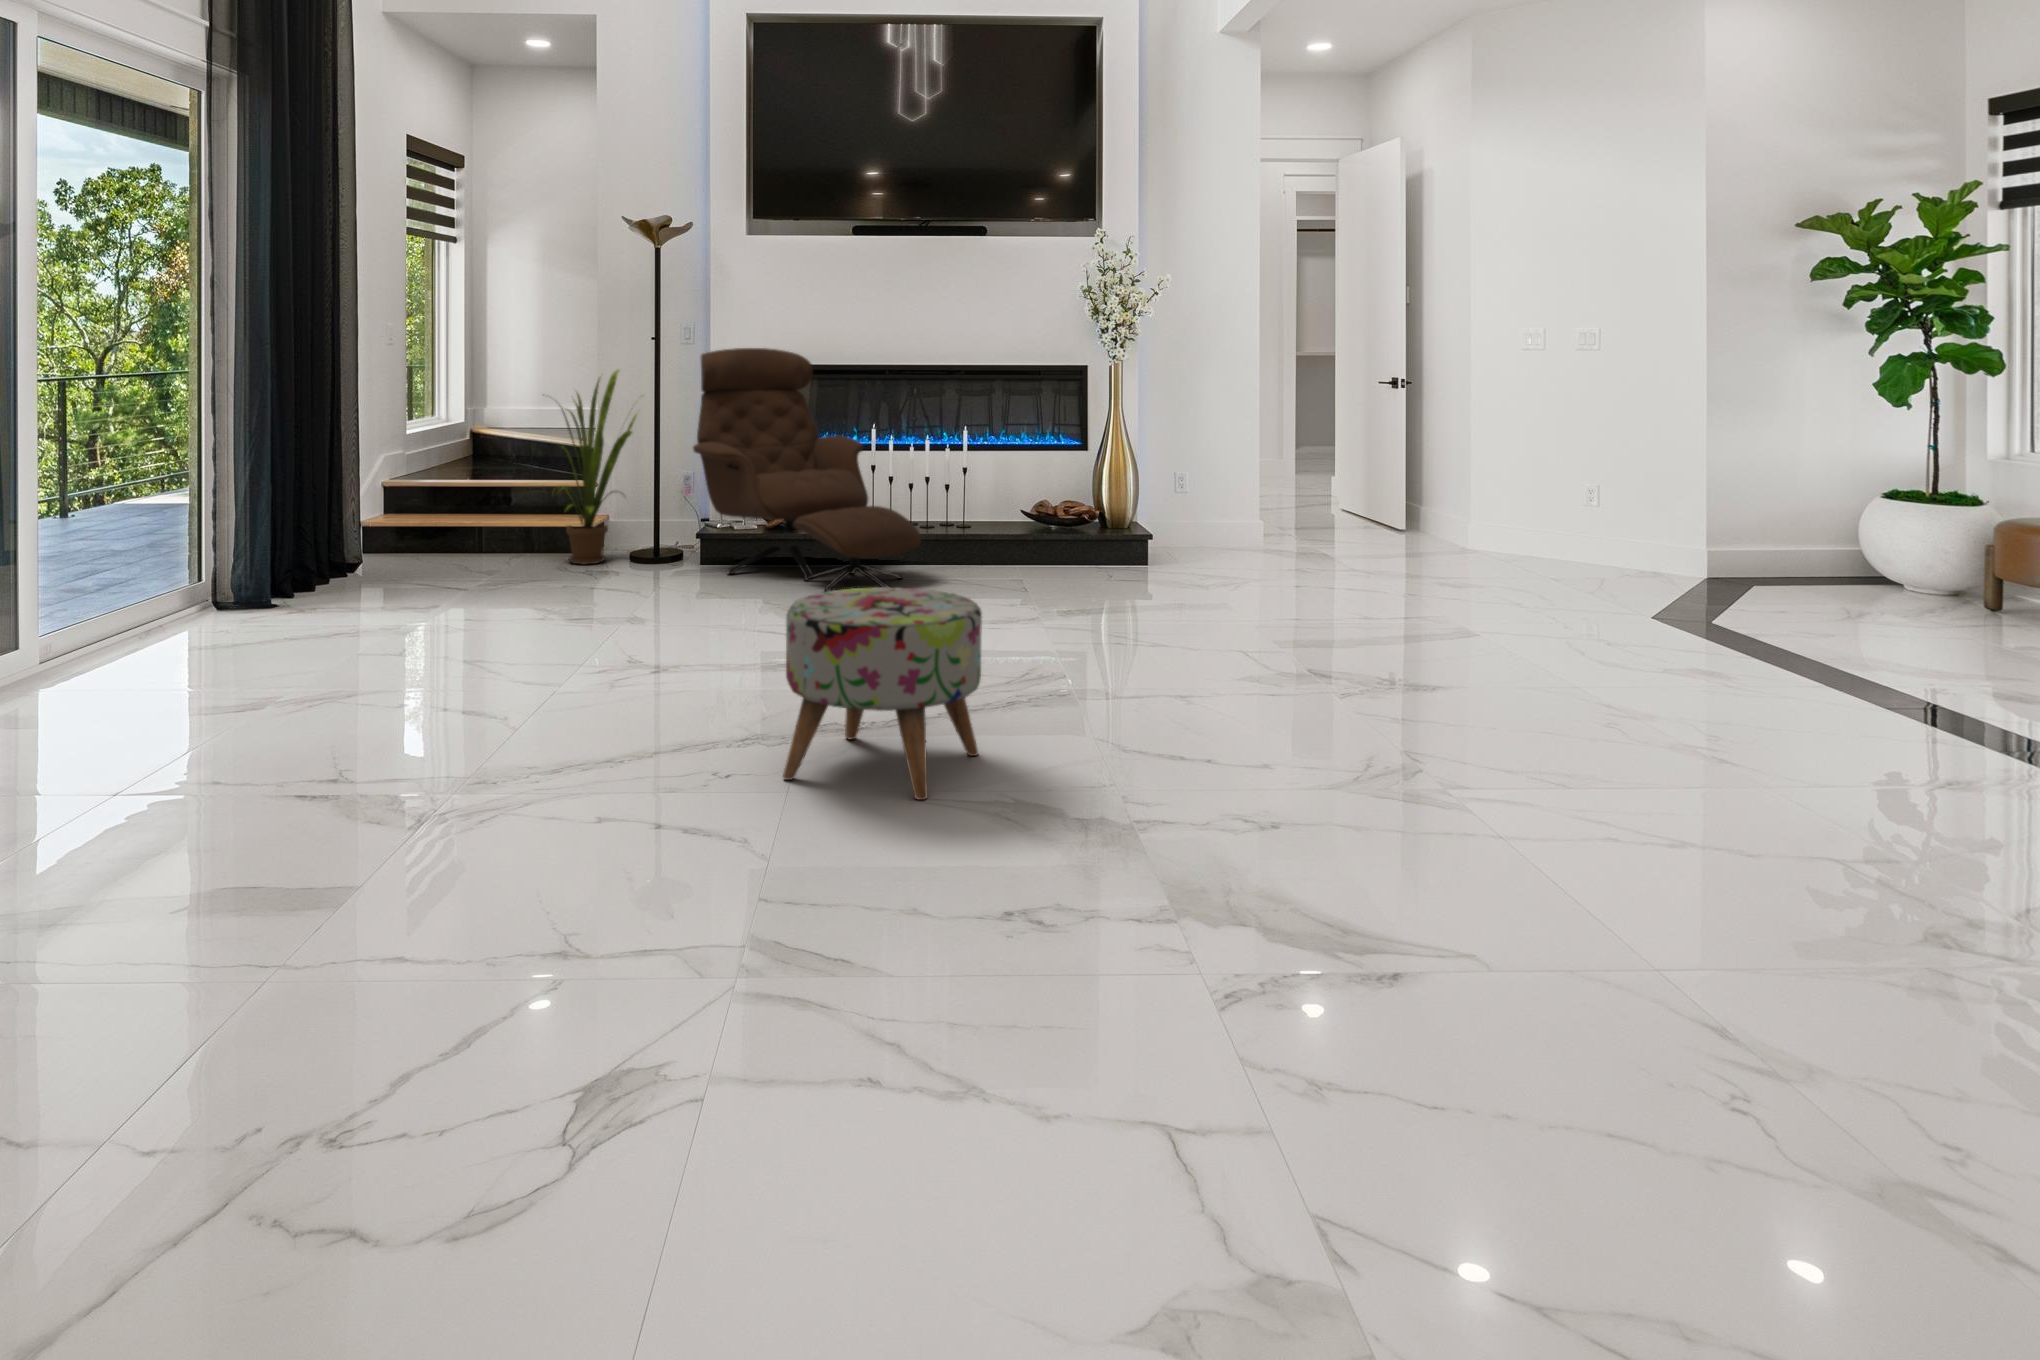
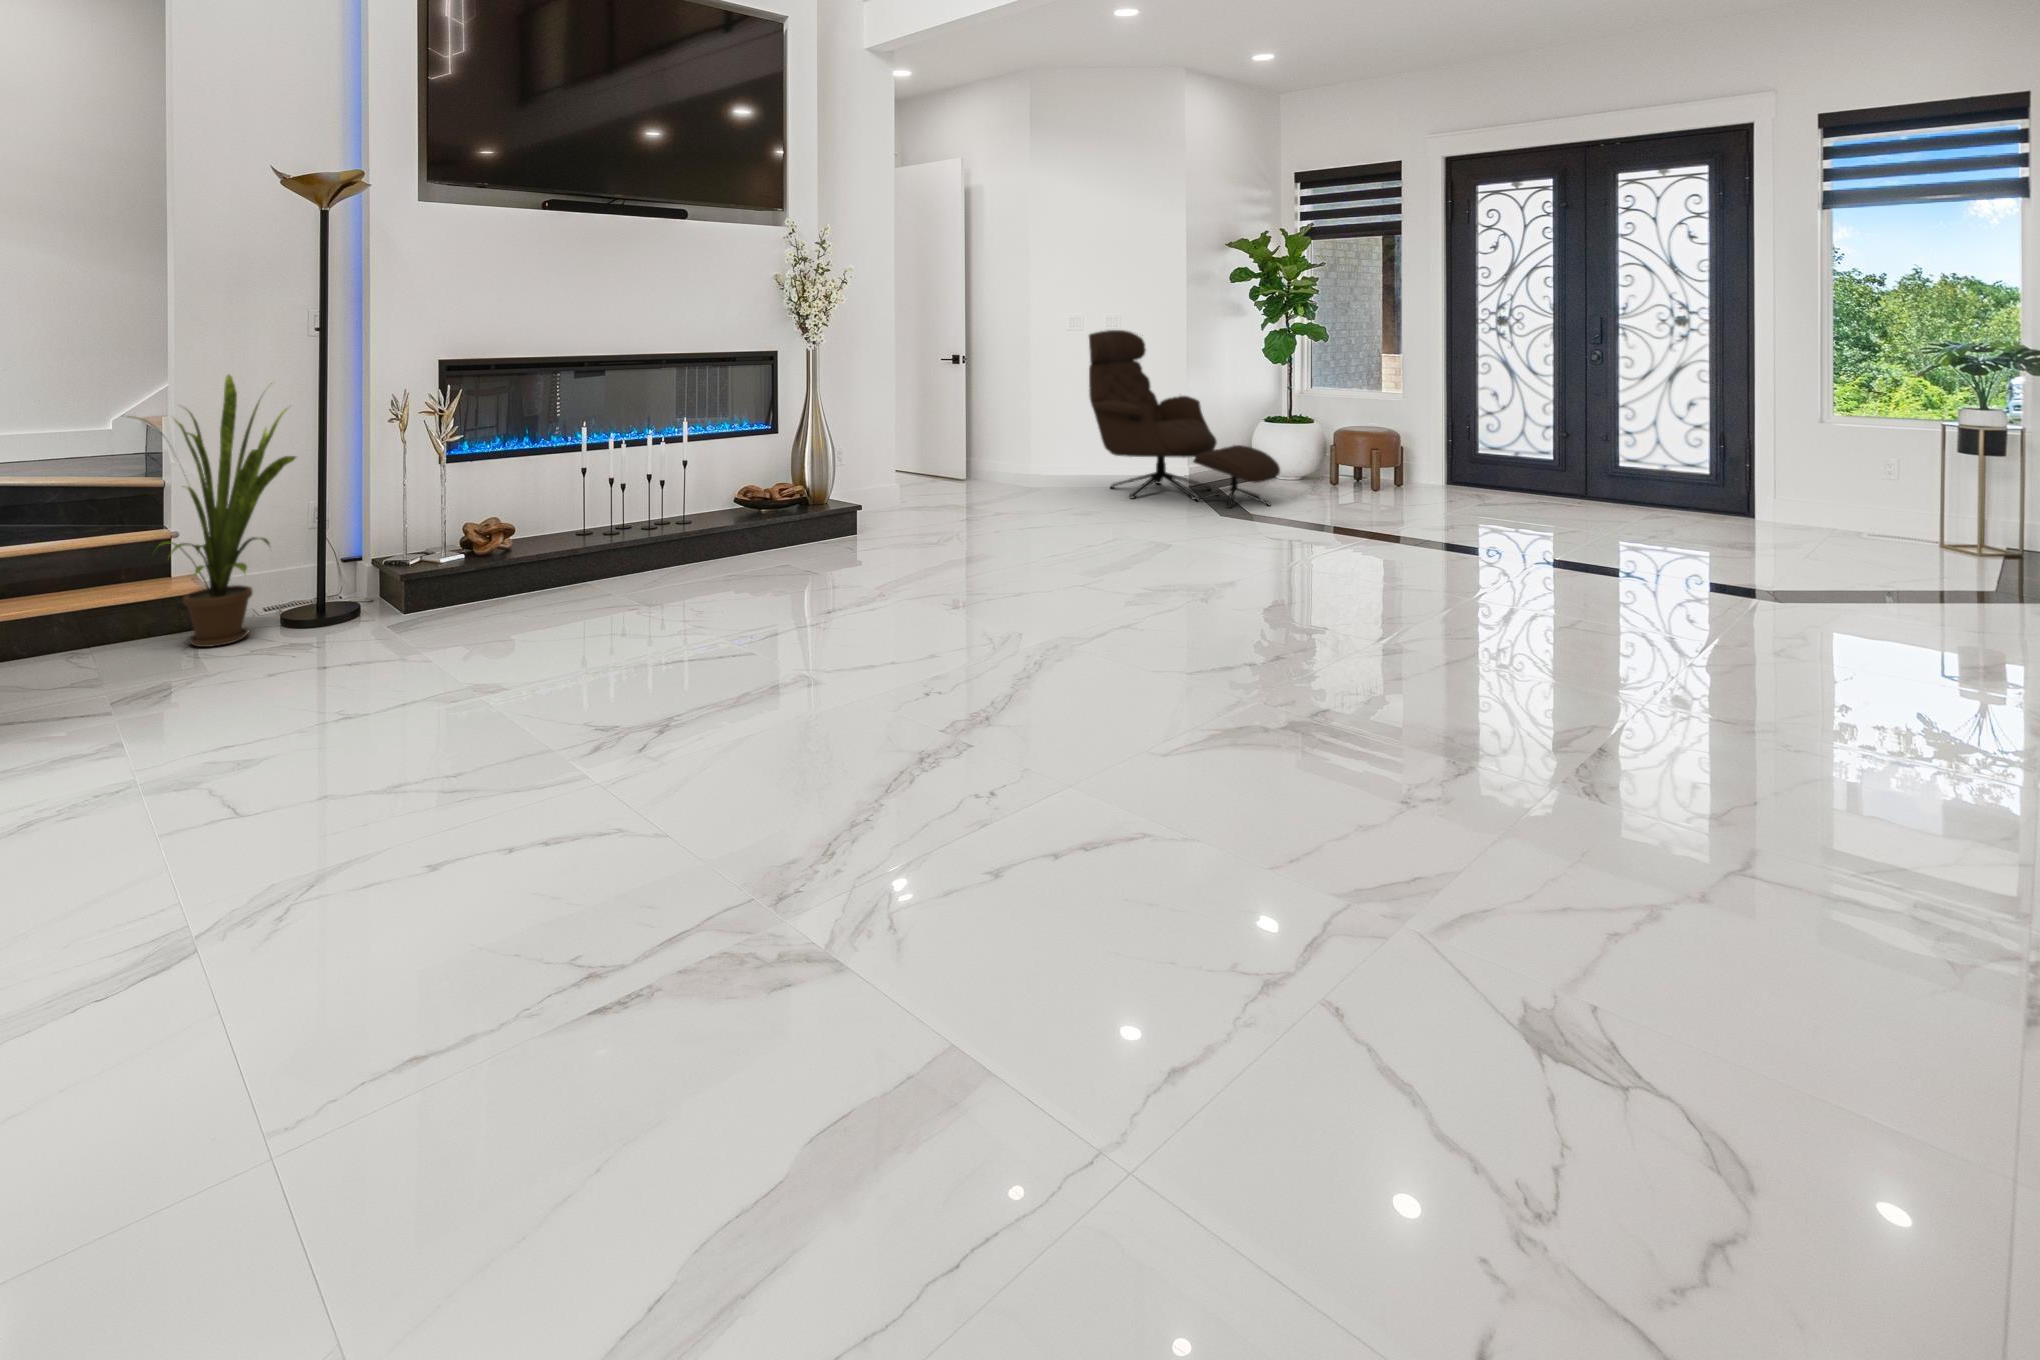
lounge chair: present [693,348,921,591] -> present [1089,330,1280,508]
ottoman: present [783,587,982,800] -> none [1086,587,1304,826]

